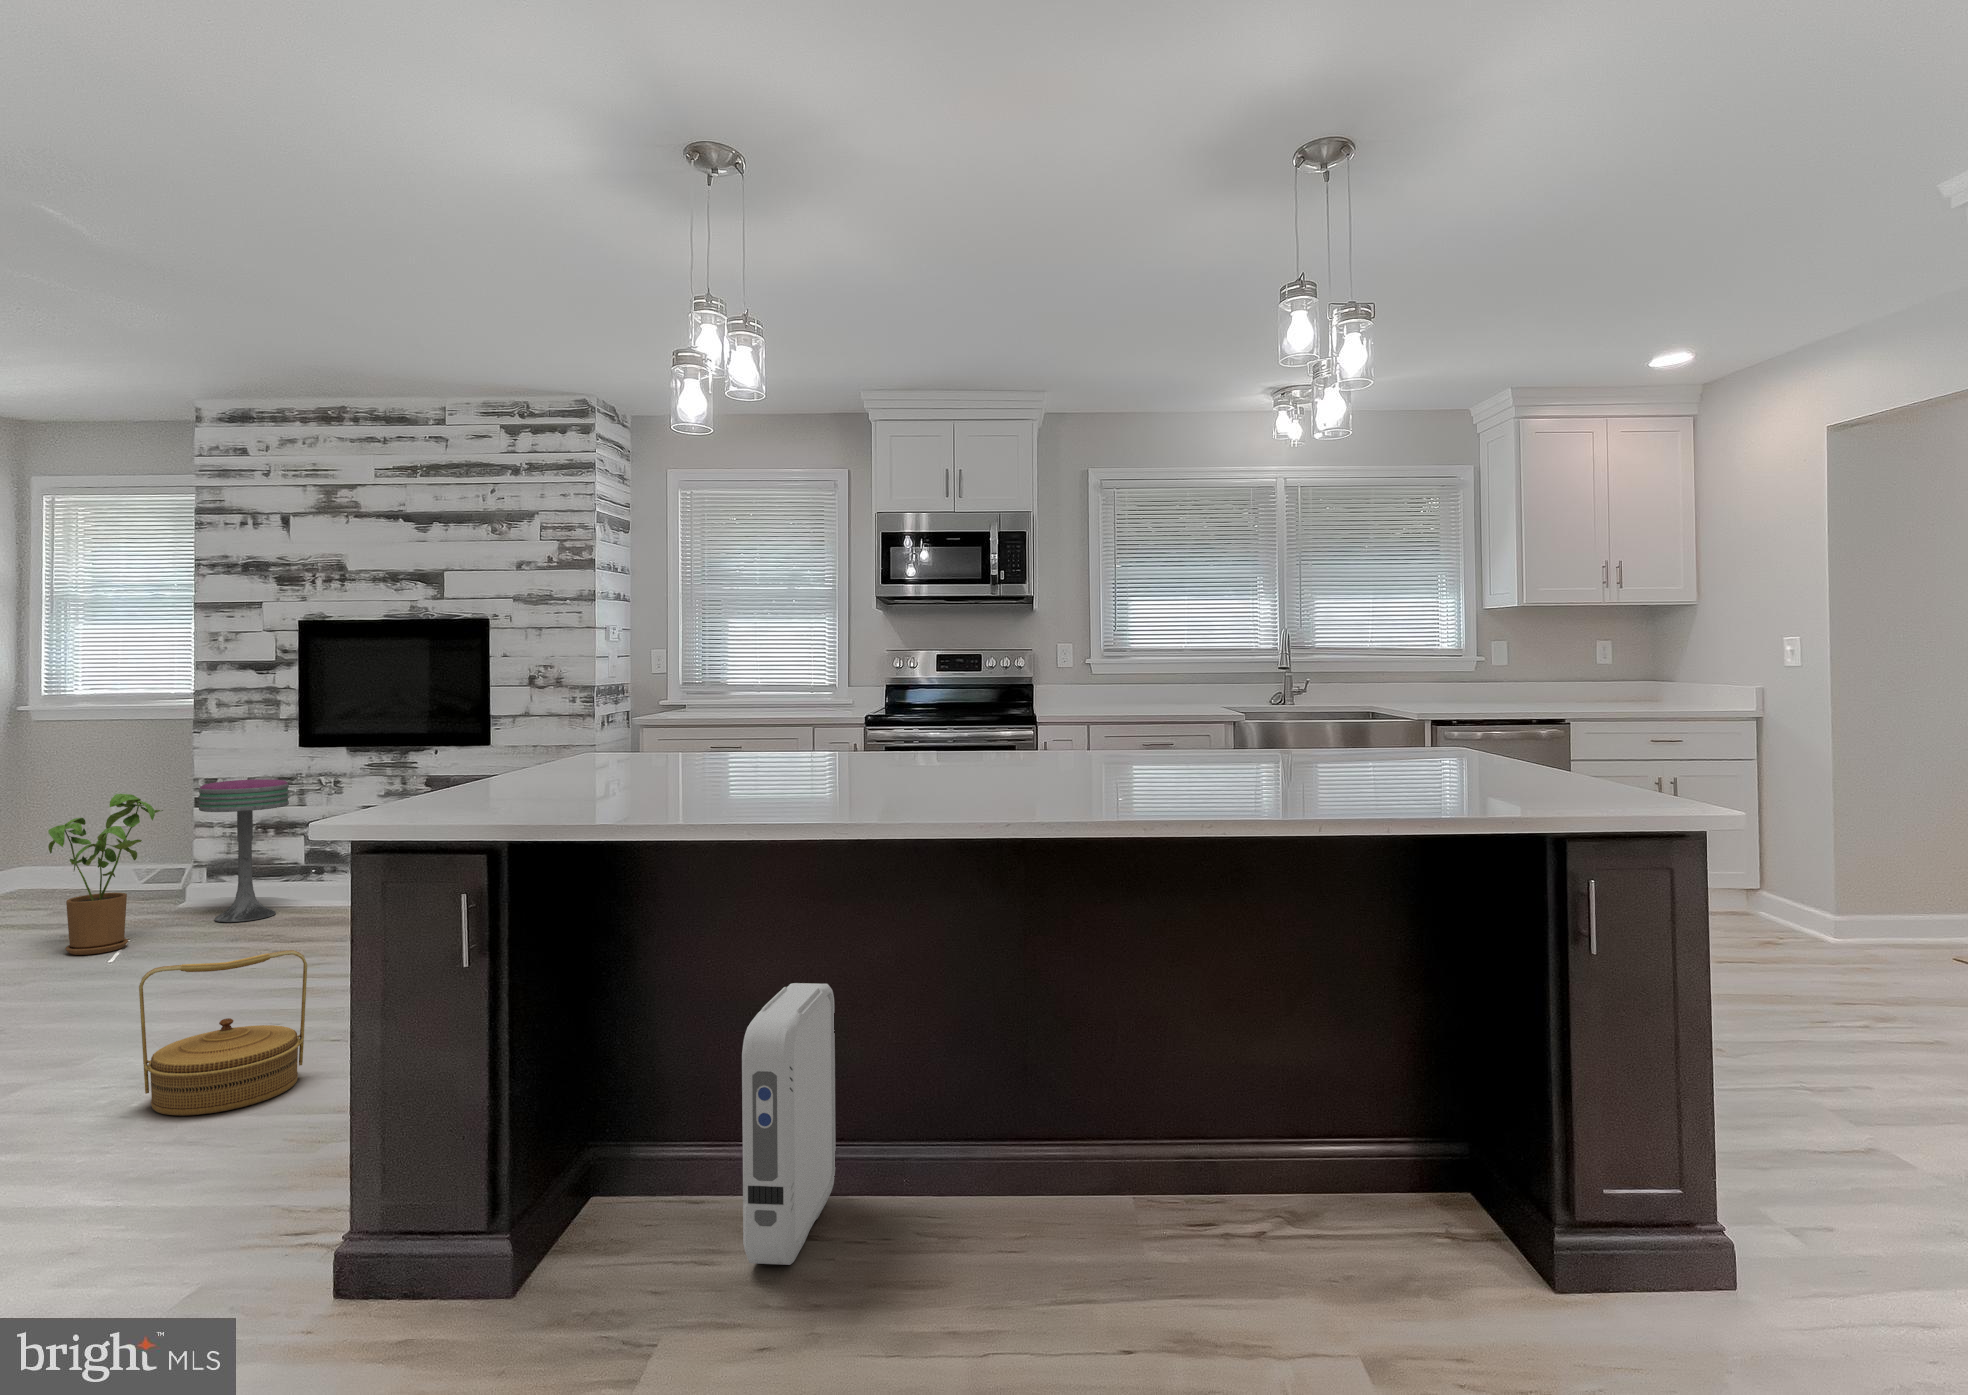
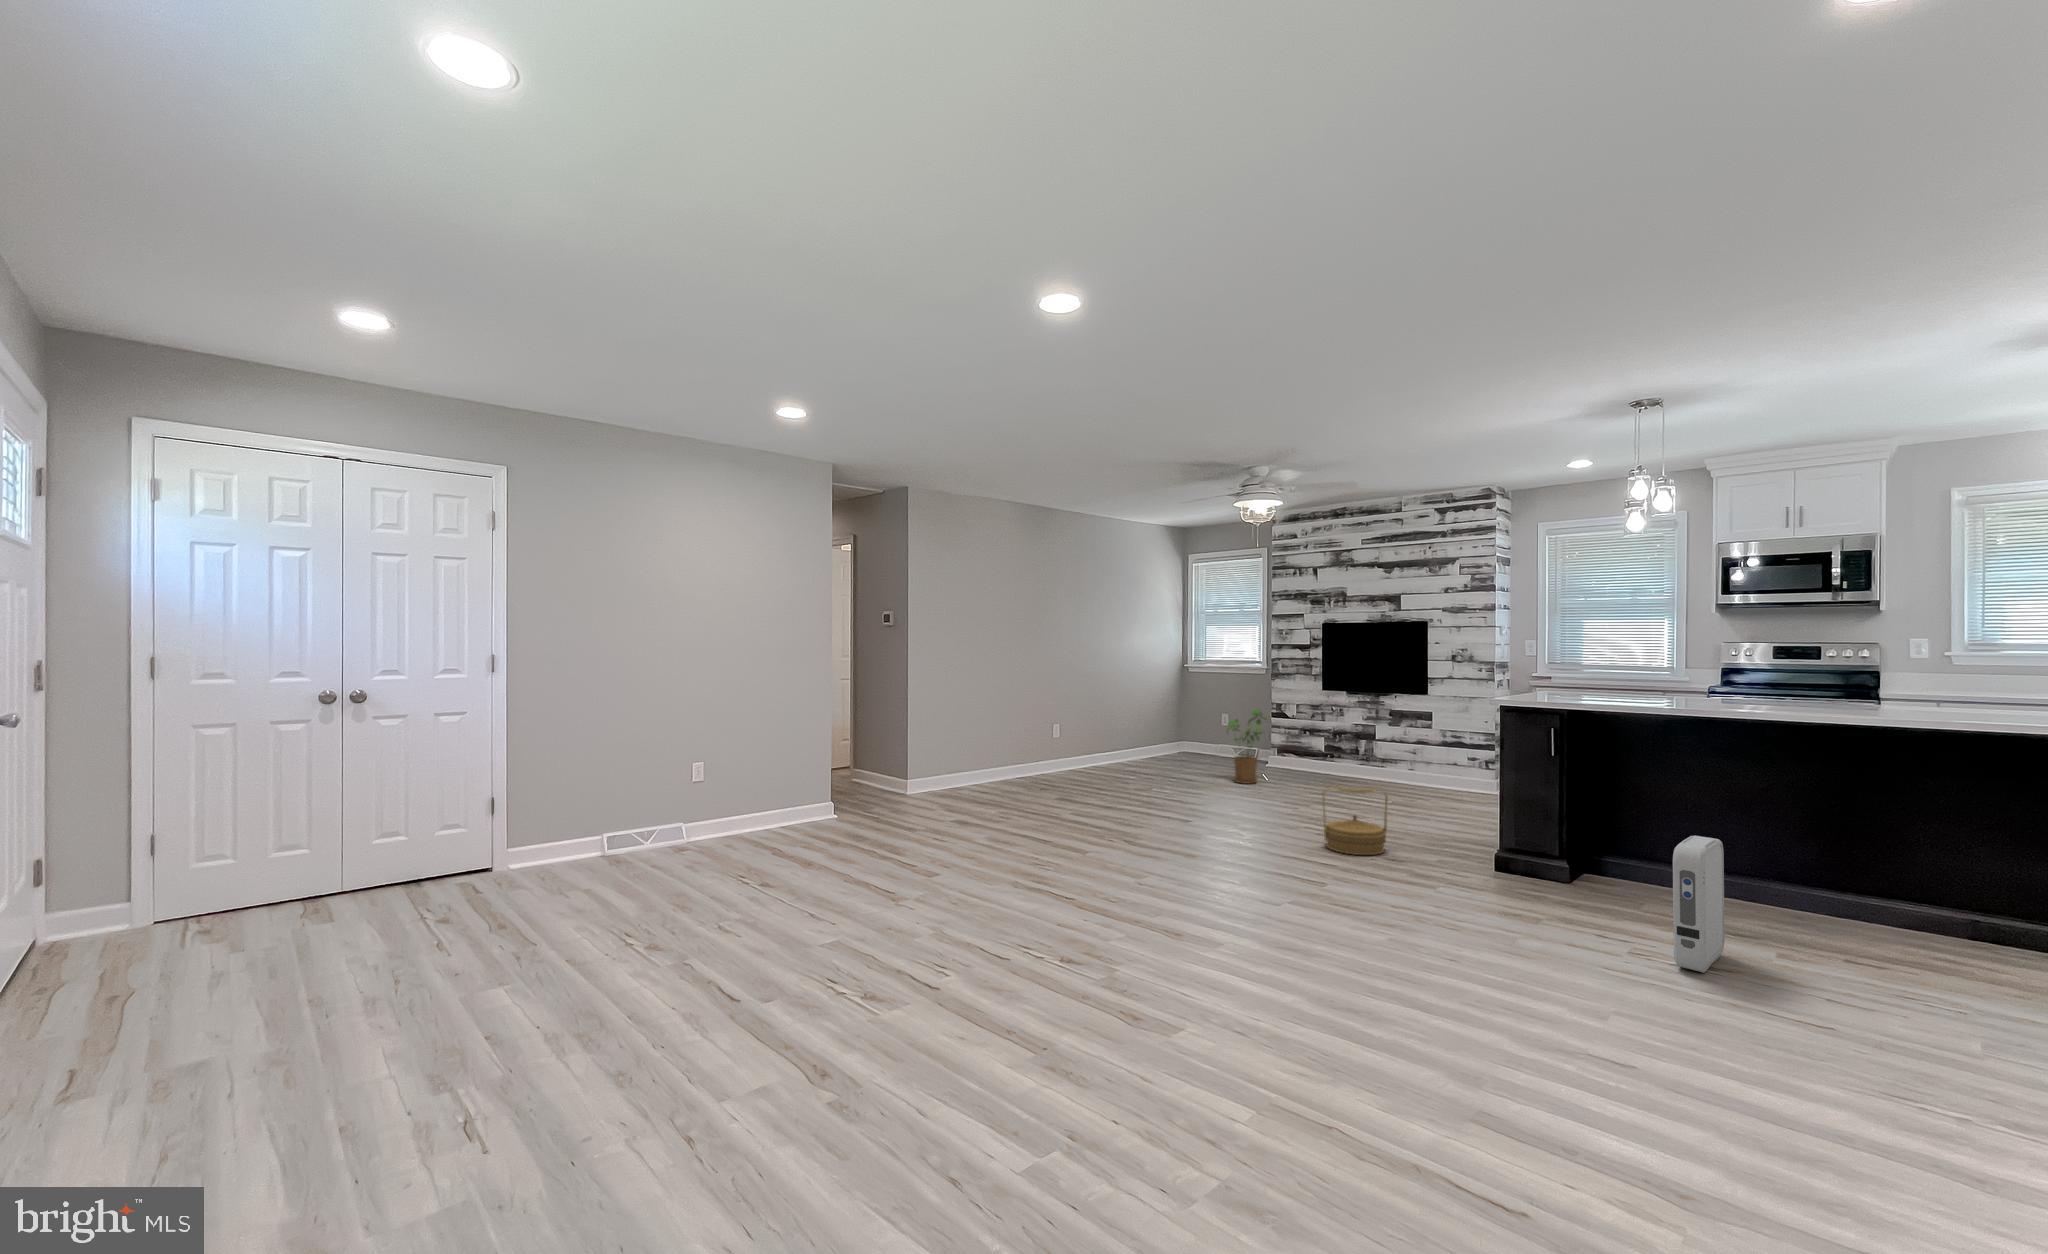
bar stool: present [199,779,289,922] -> none [1279,706,1319,779]

